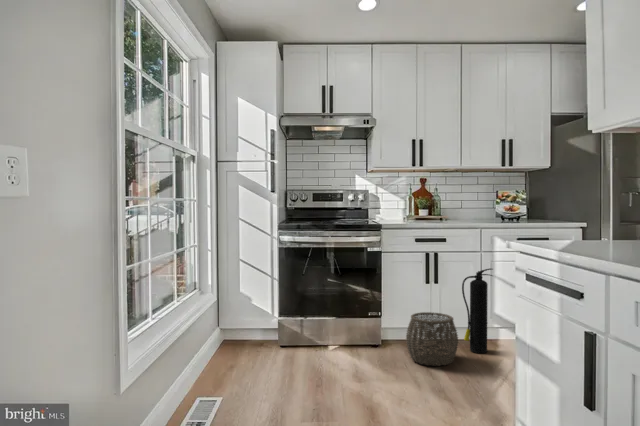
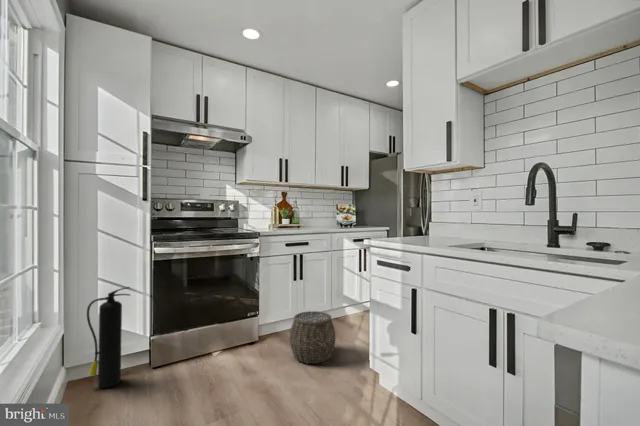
fire extinguisher: present [462,268,492,353] -> present [87,287,130,388]

